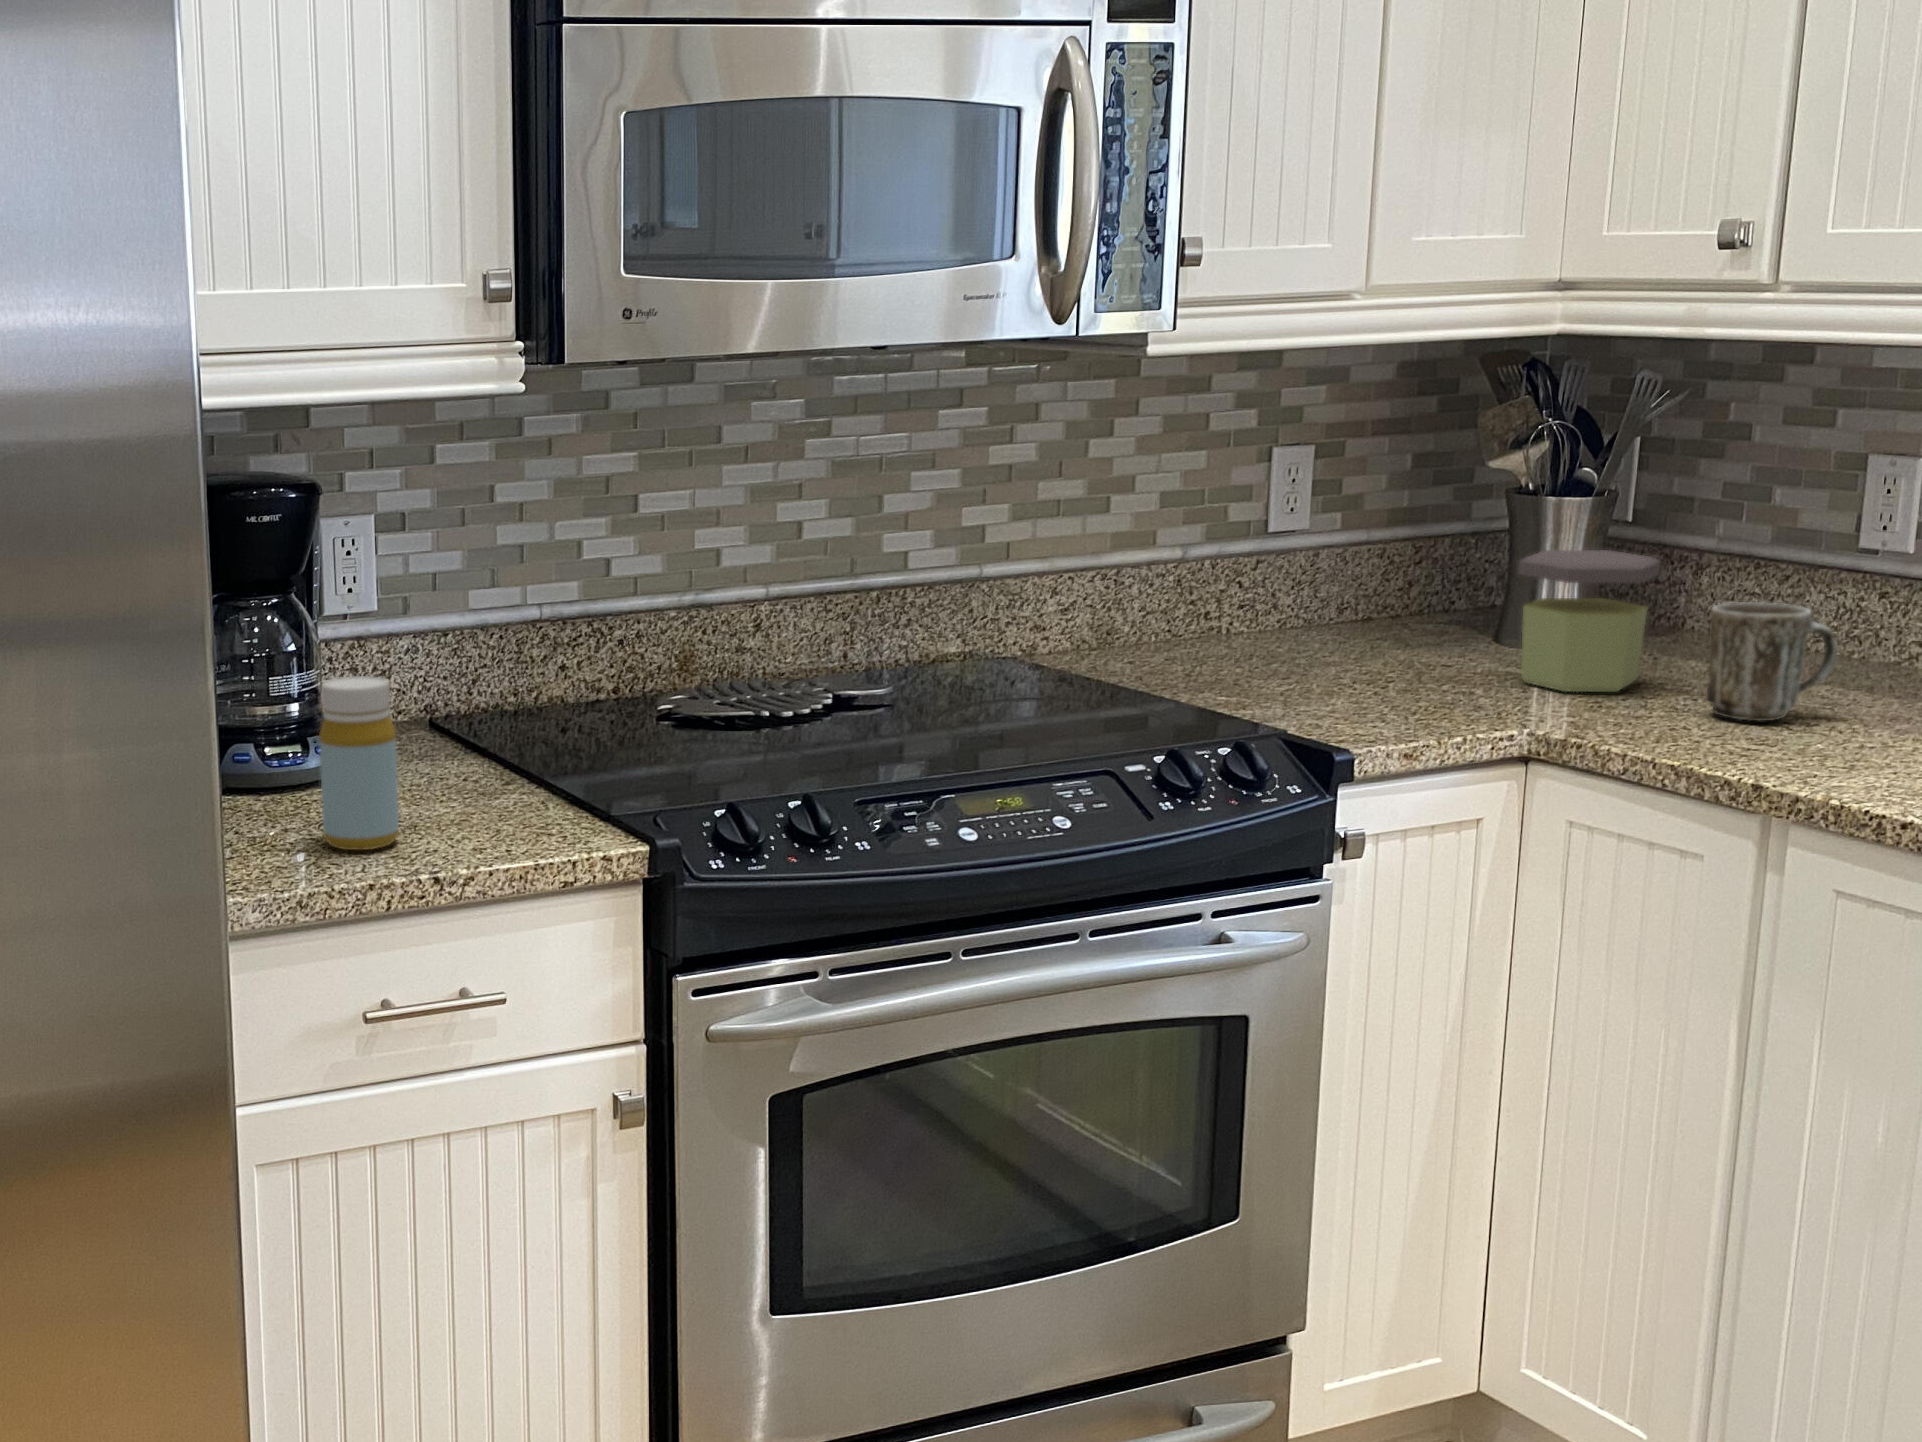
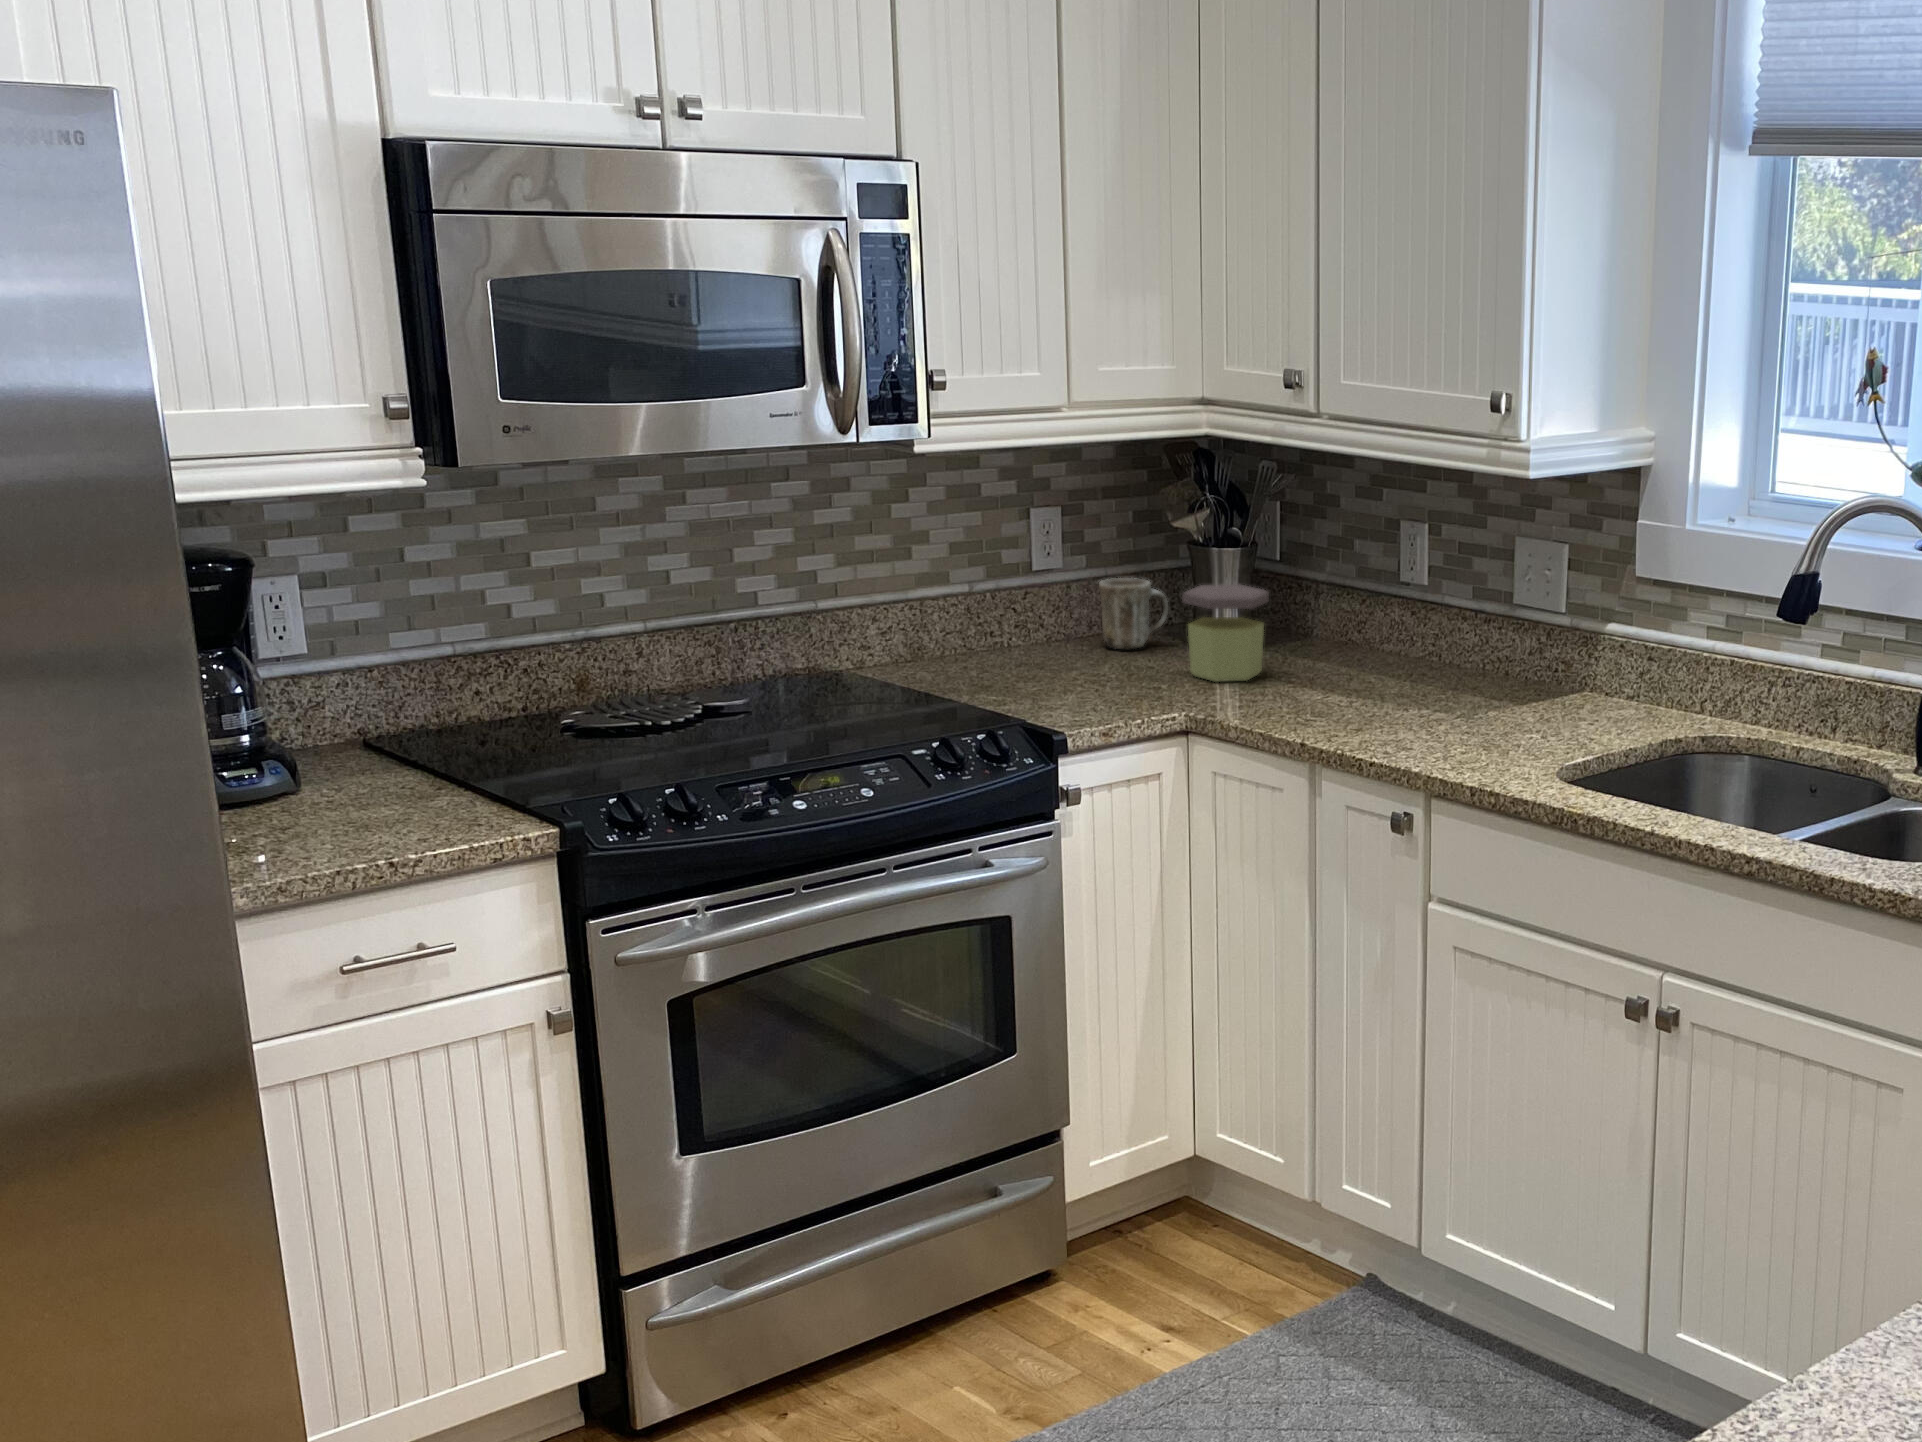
mug: present [1707,602,1837,721] -> present [1099,578,1168,649]
bottle: present [319,676,399,850] -> none [281,715,356,847]

